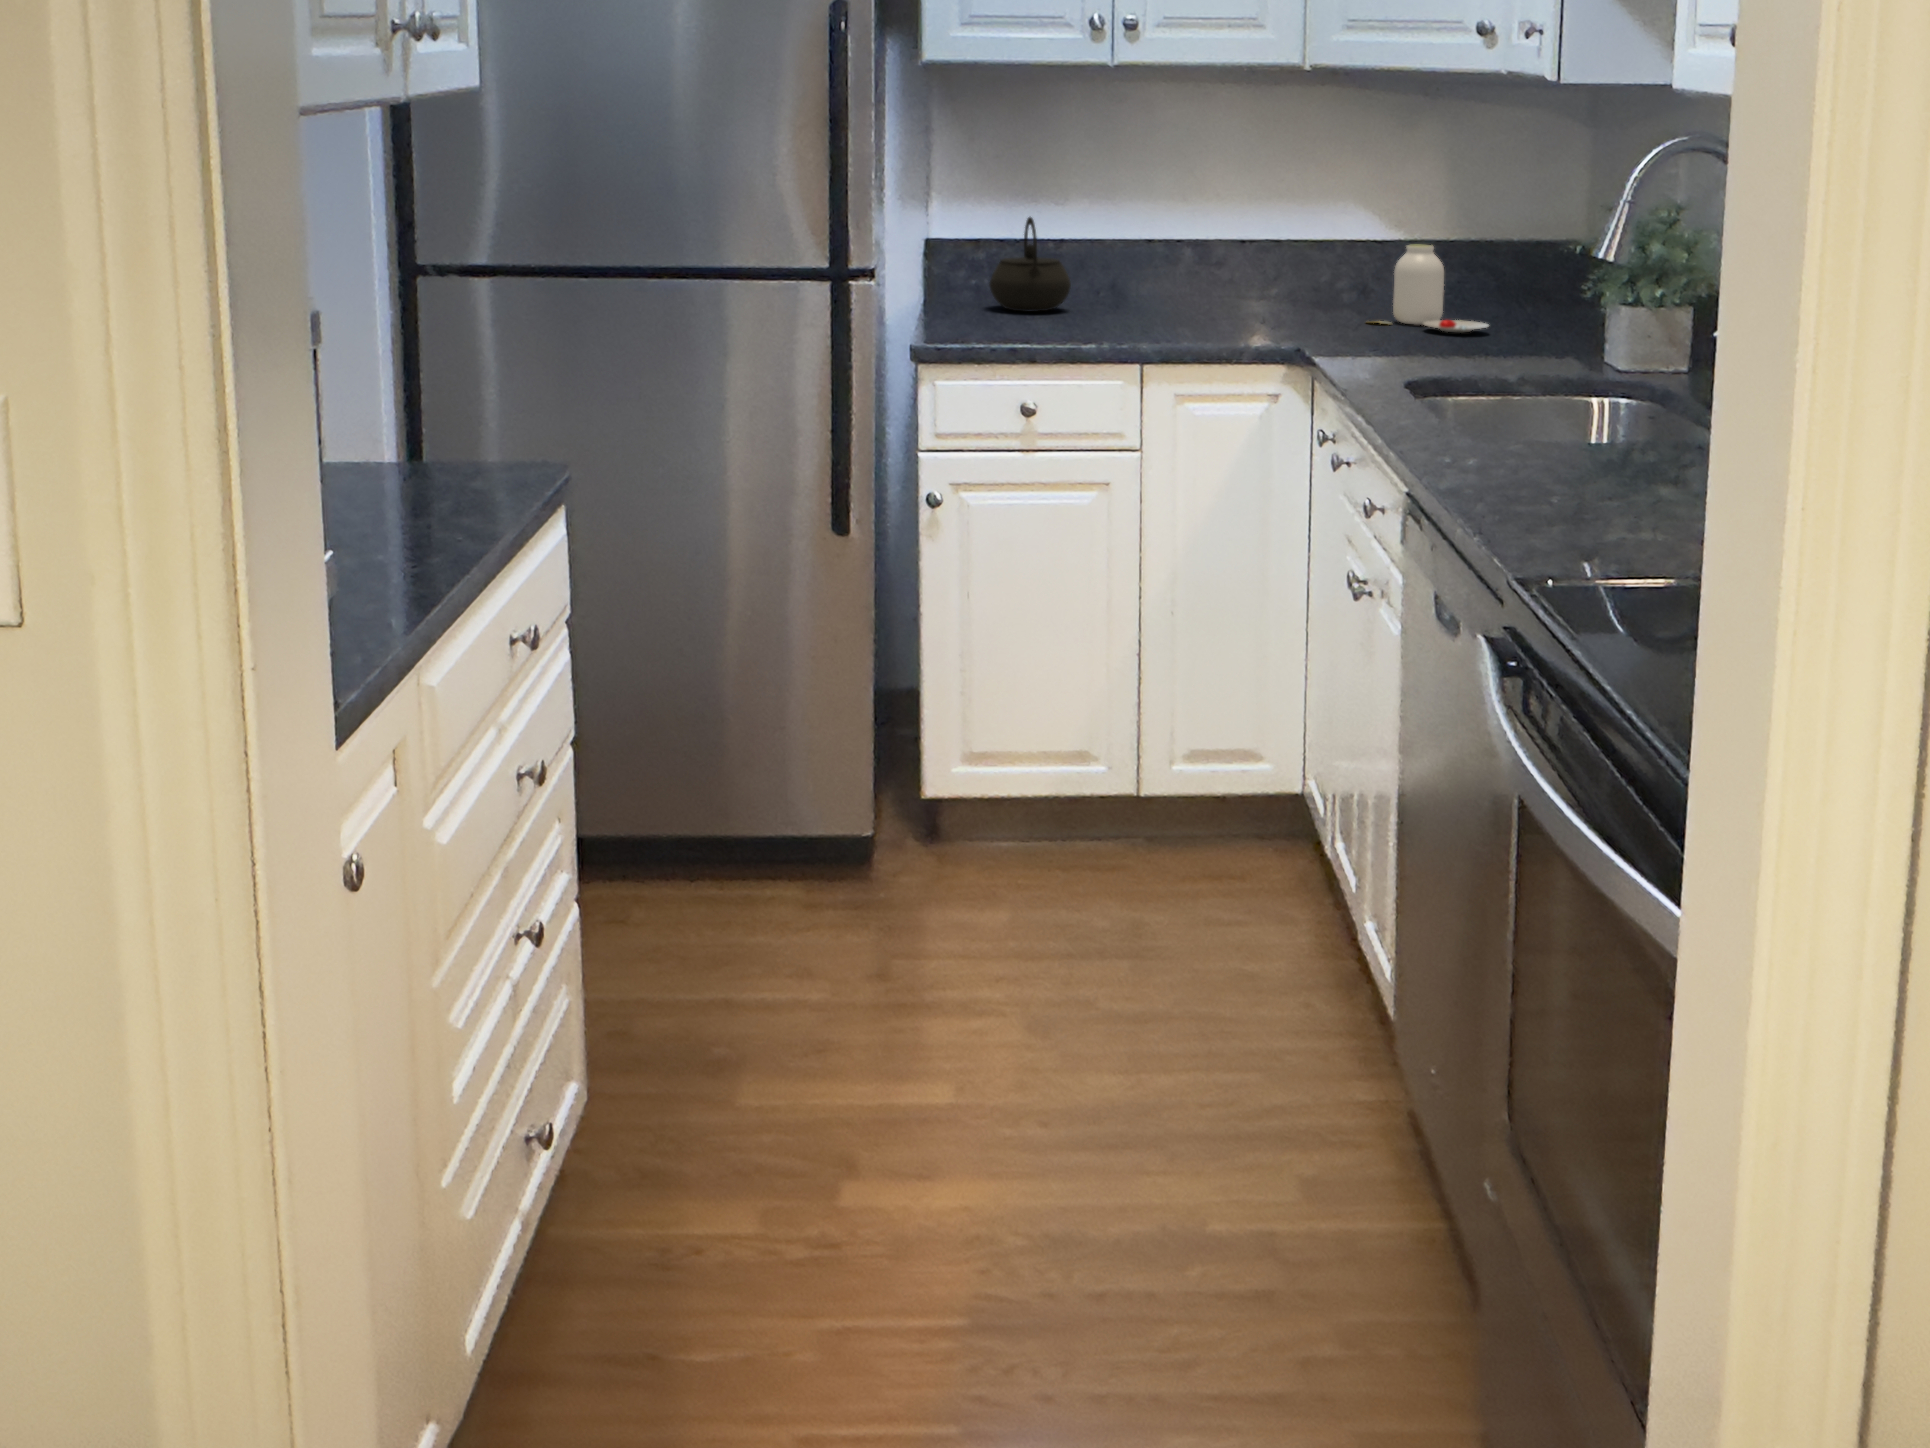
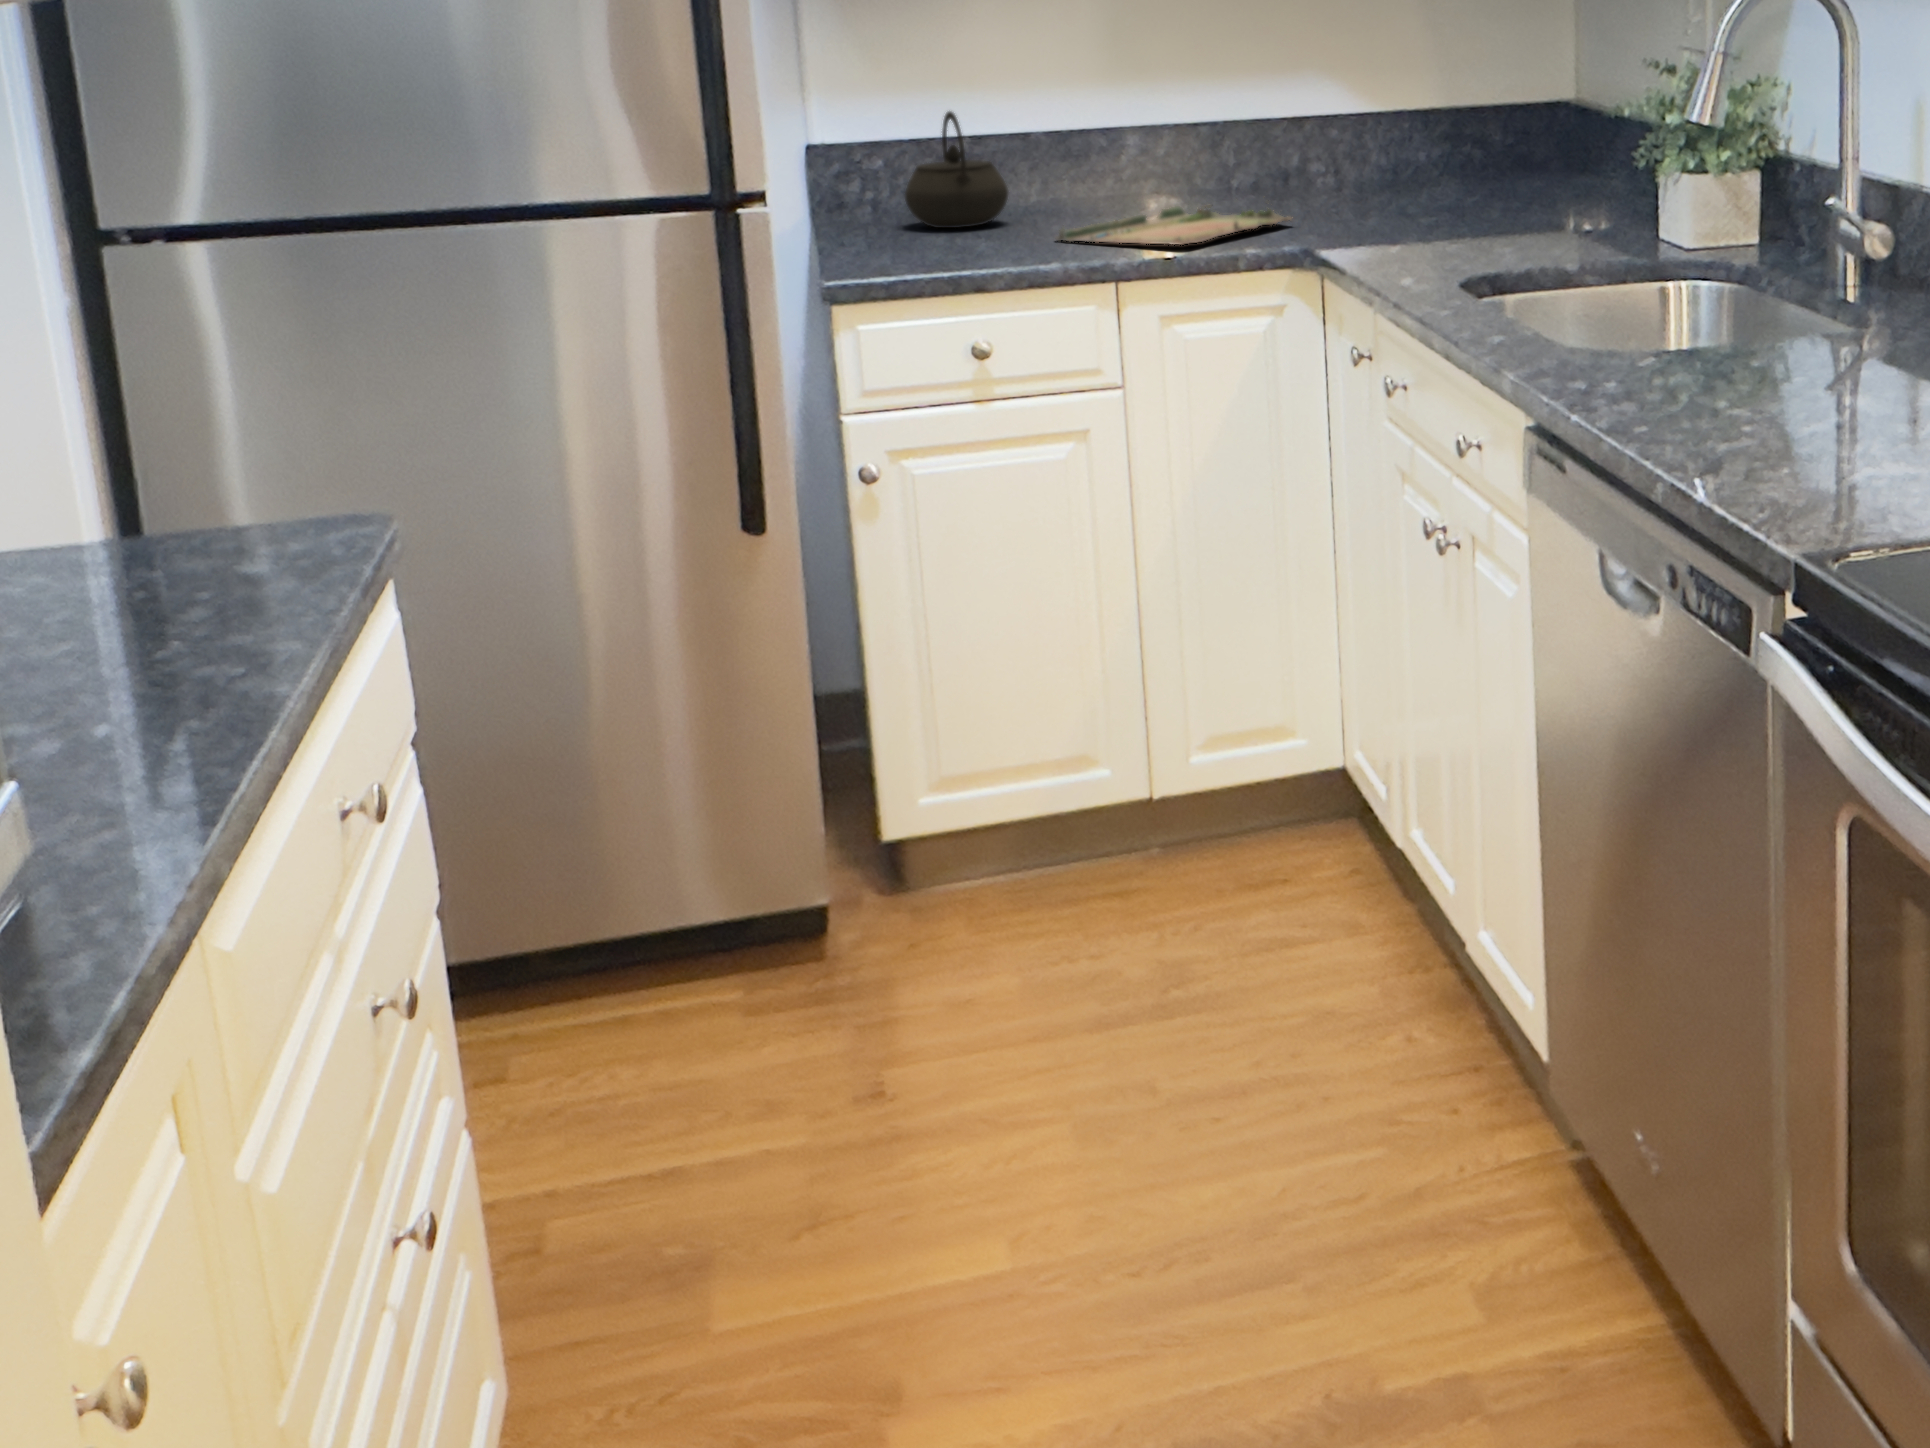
jar: present [1369,245,1489,332] -> none [1365,116,1509,215]
tray: none [1098,303,1299,337] -> present [1056,205,1293,245]

